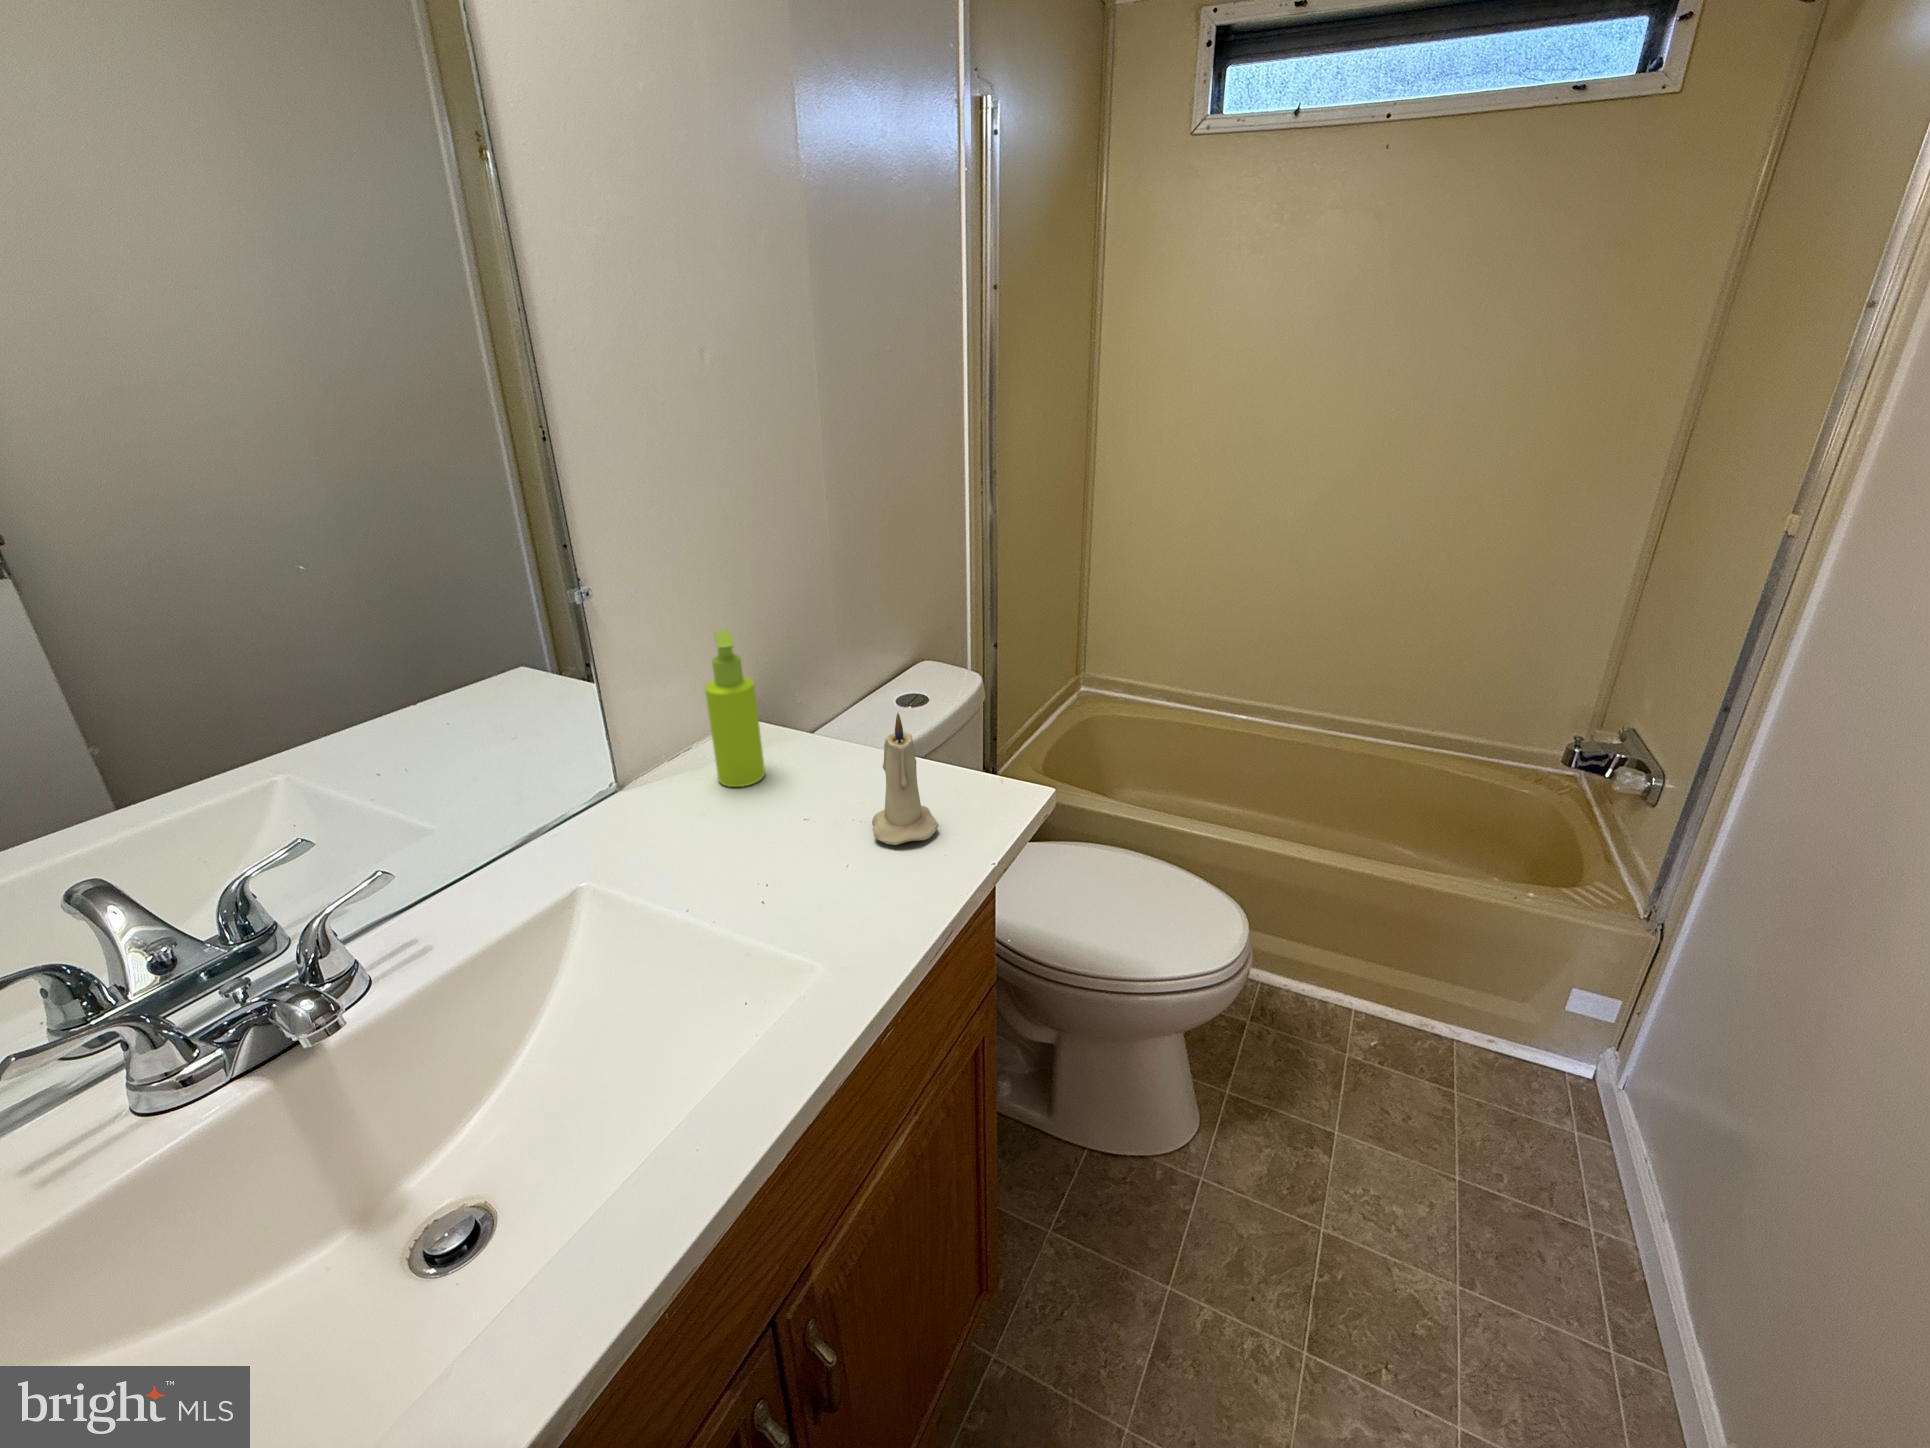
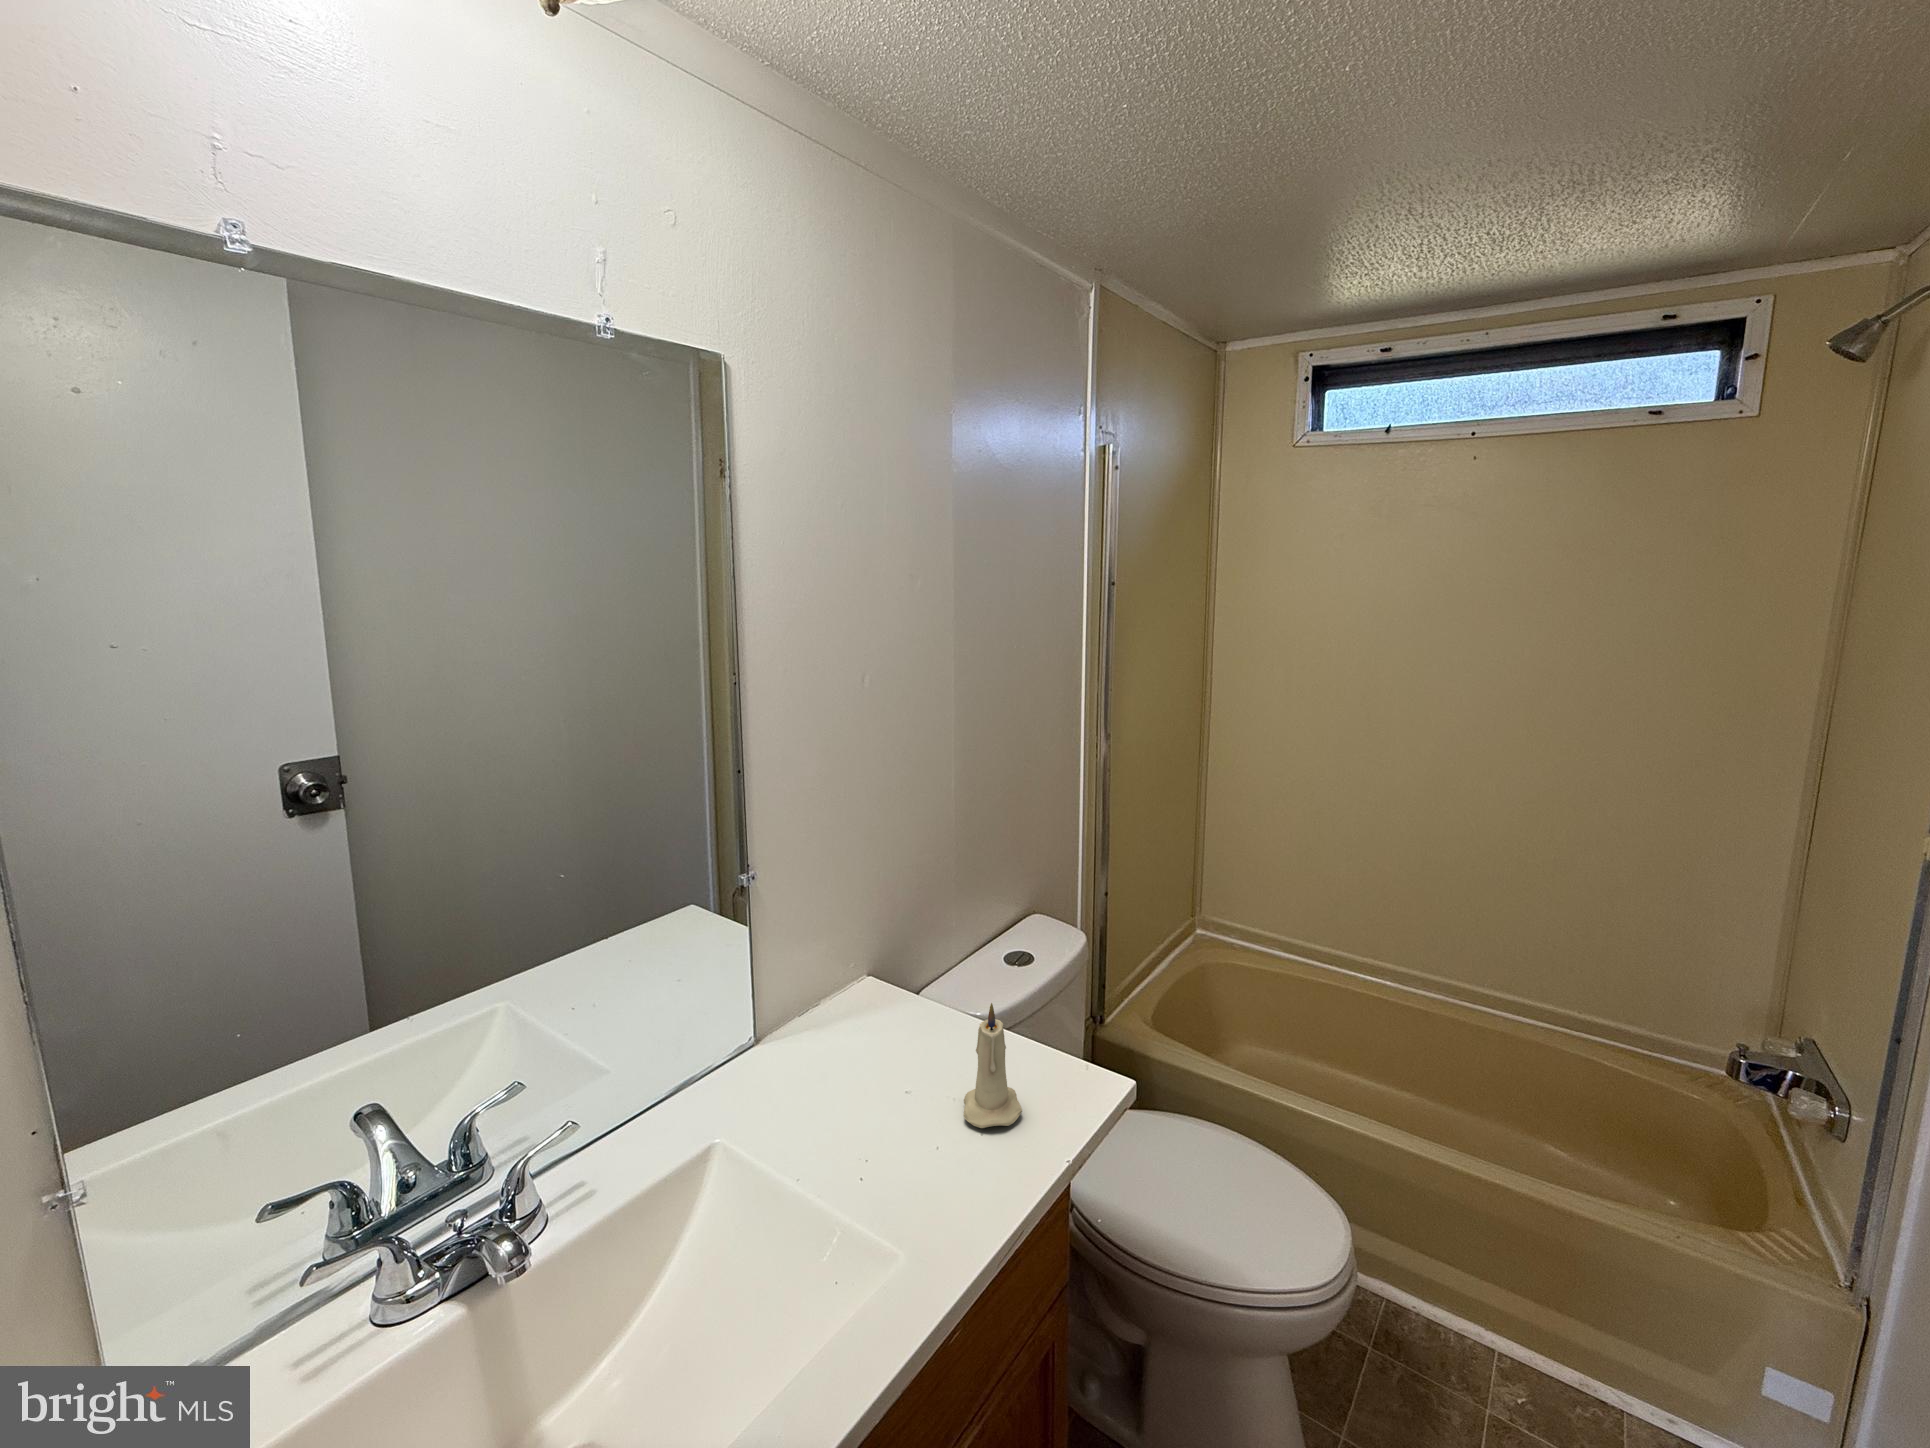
soap dispenser: present [705,630,765,787] -> none [836,907,879,1048]

